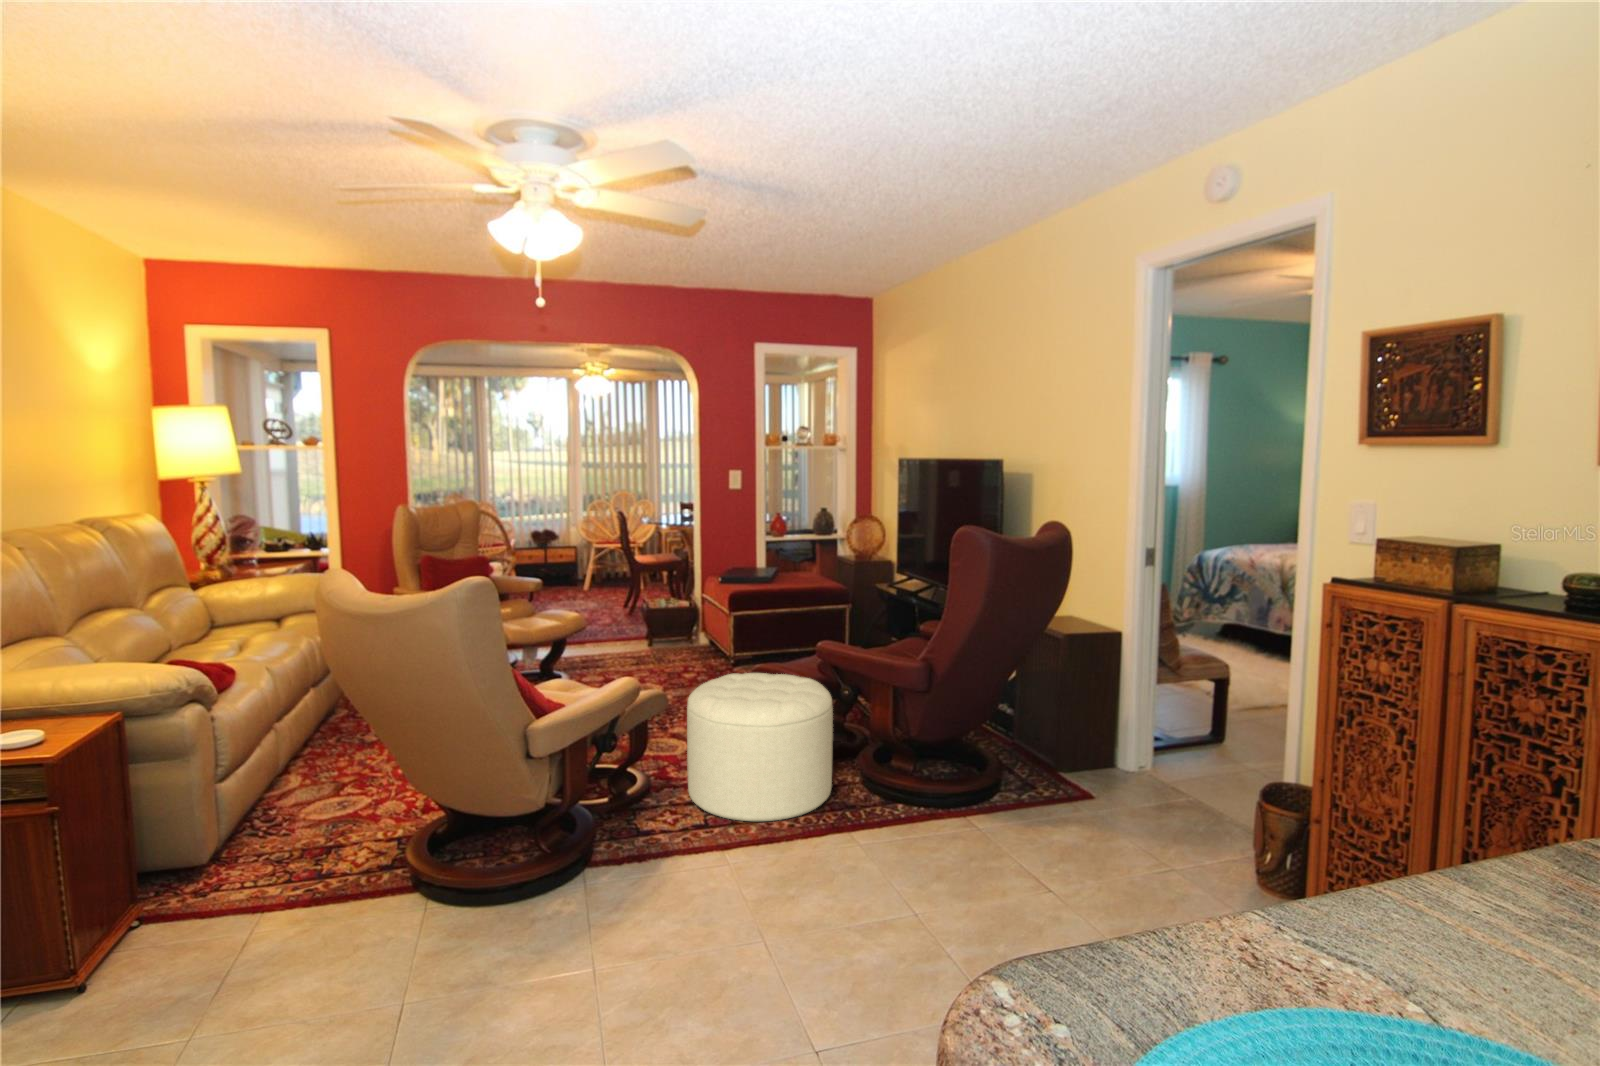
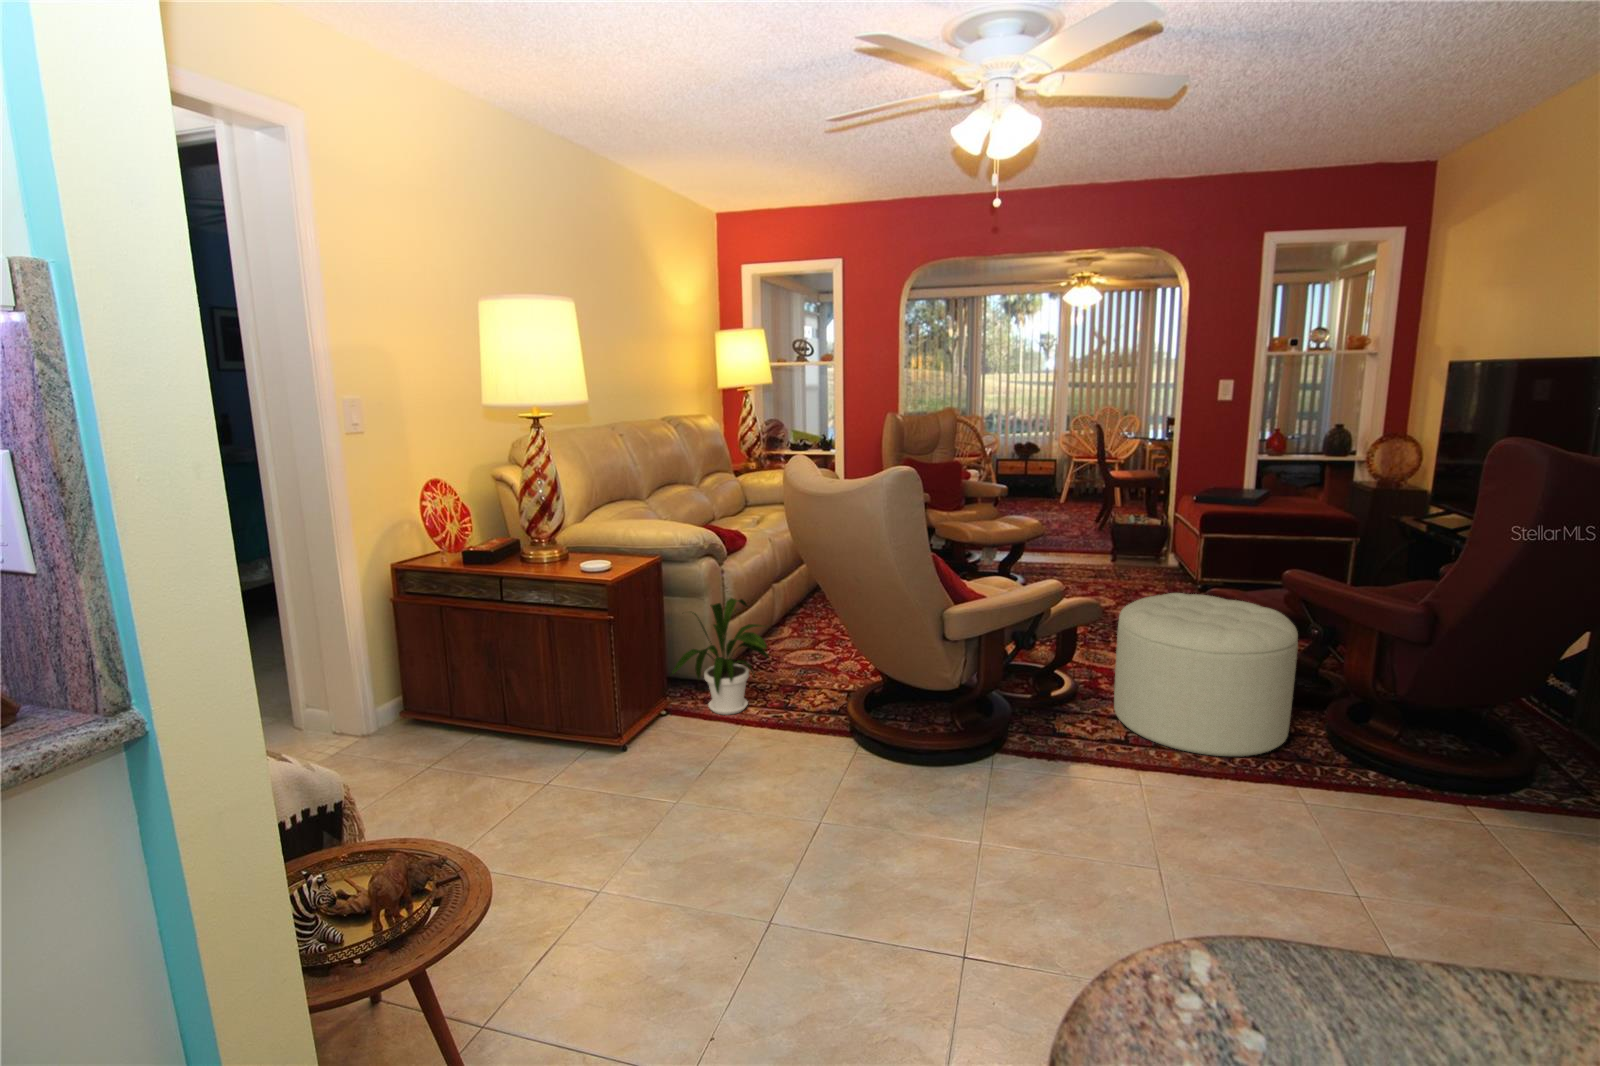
house plant: none [136,751,297,910] -> present [670,598,769,715]

